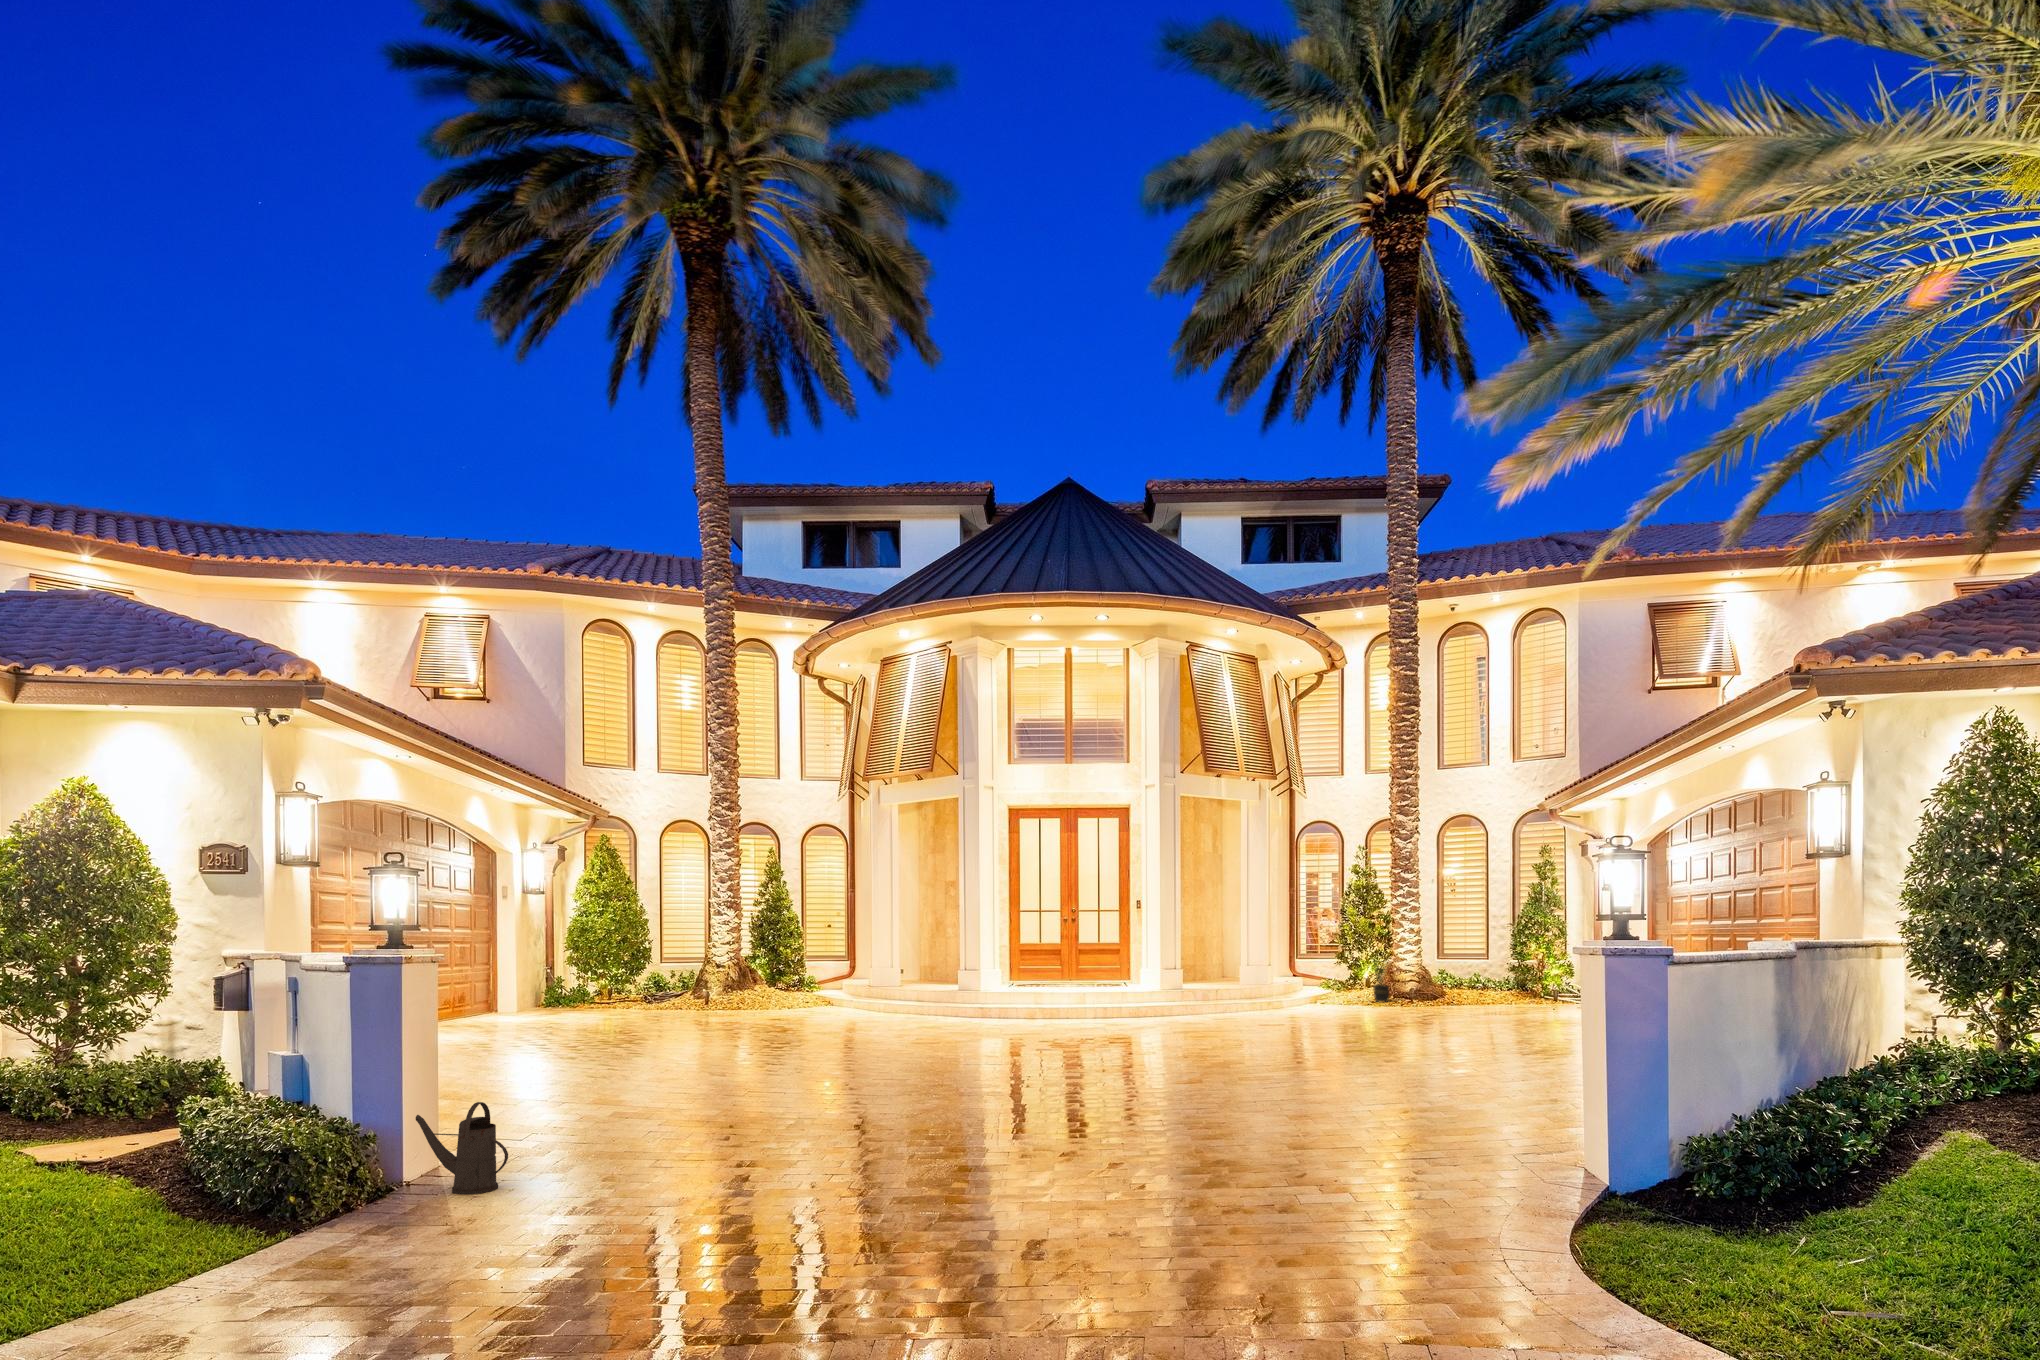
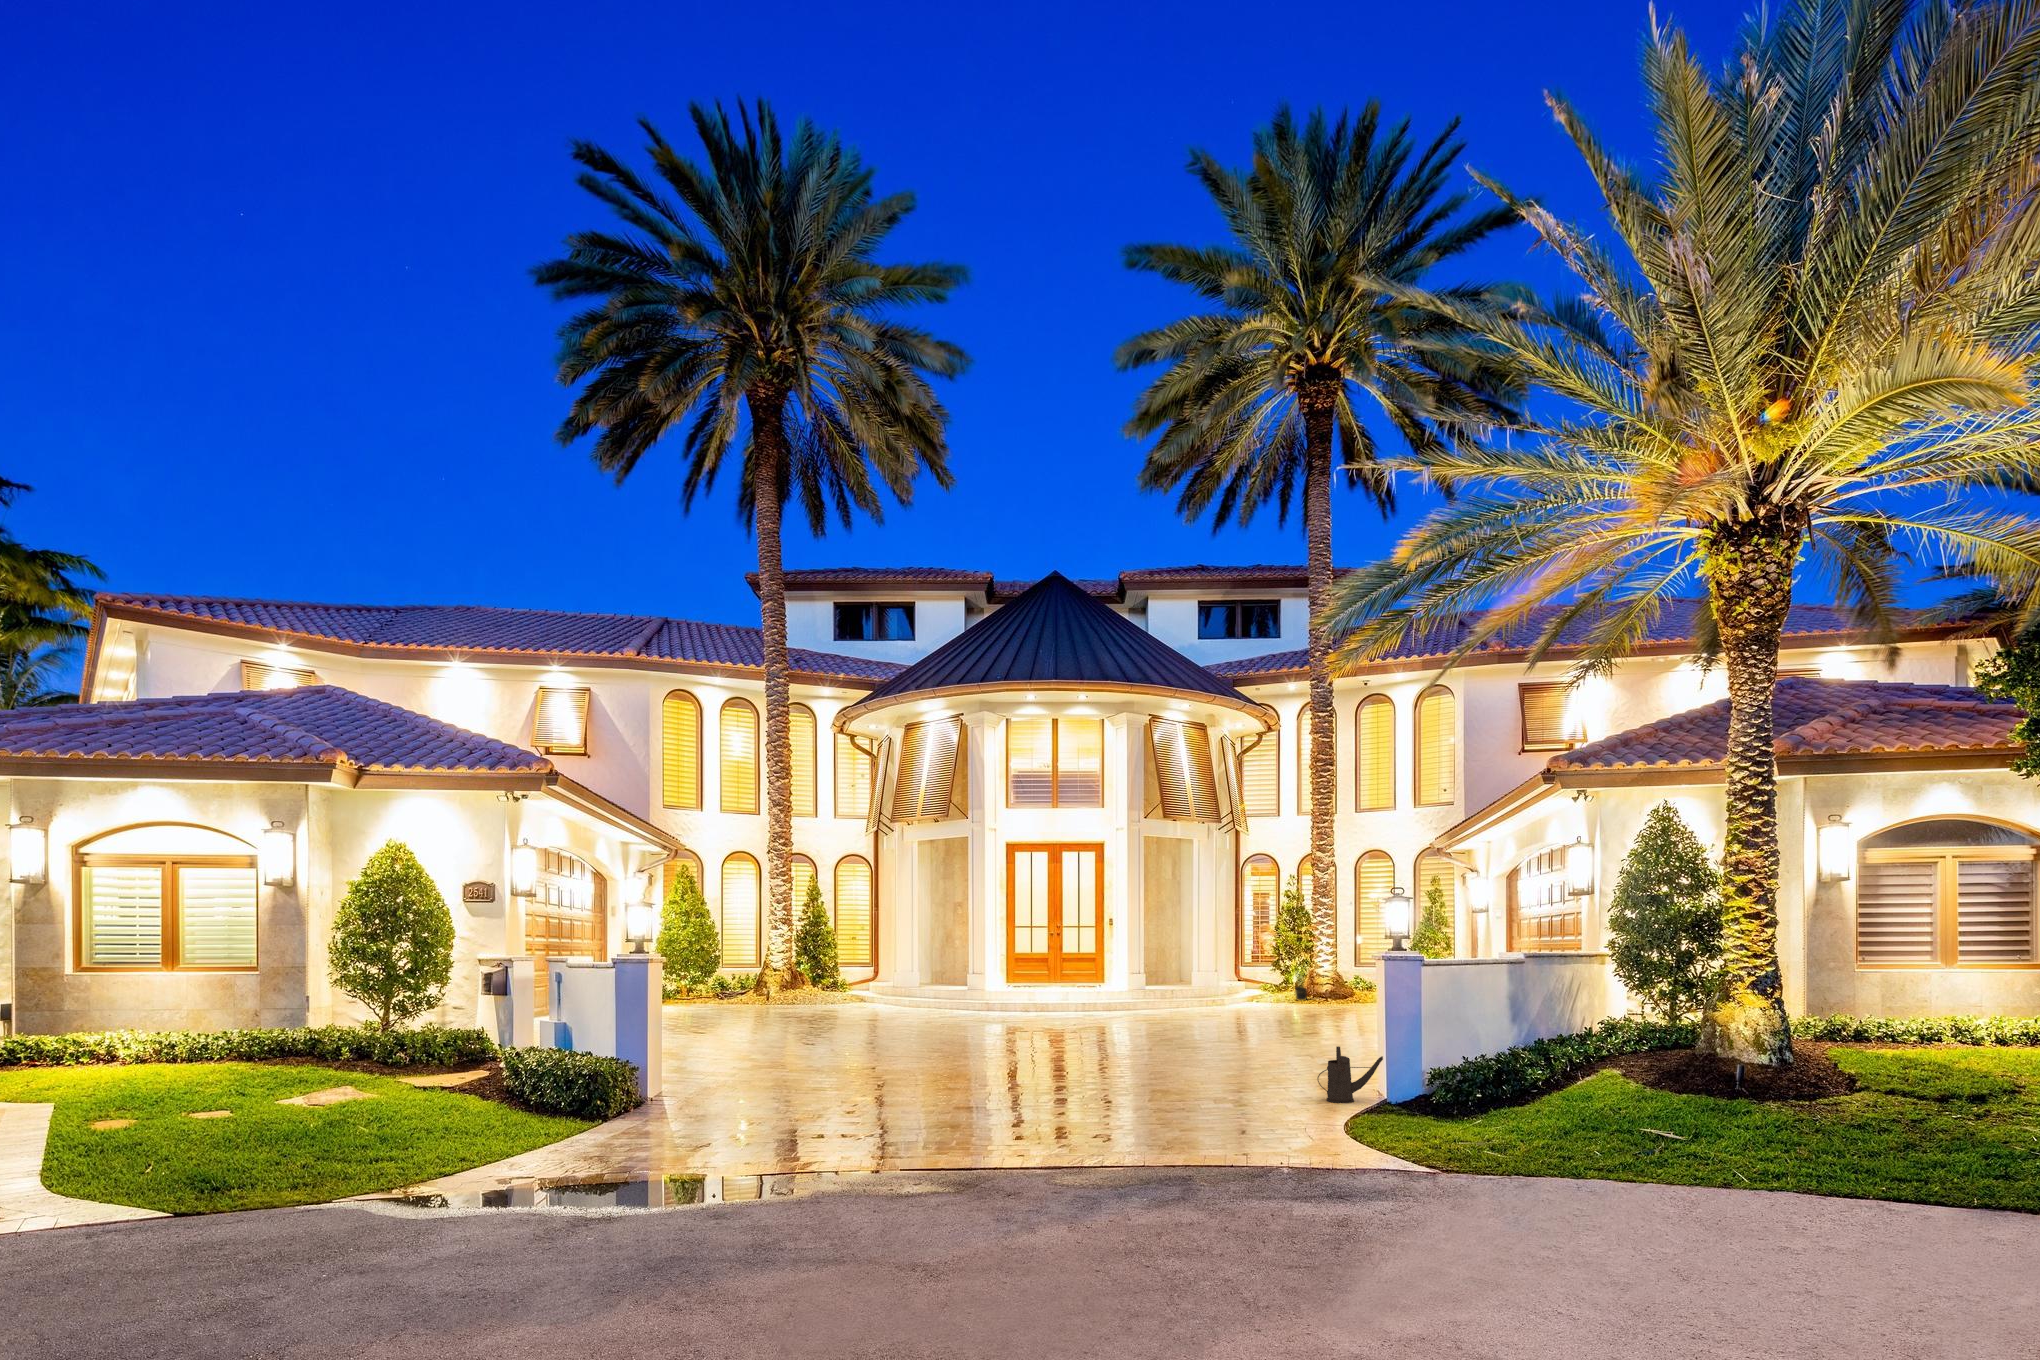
watering can: present [416,1102,508,1195] -> present [1317,1046,1383,1103]

